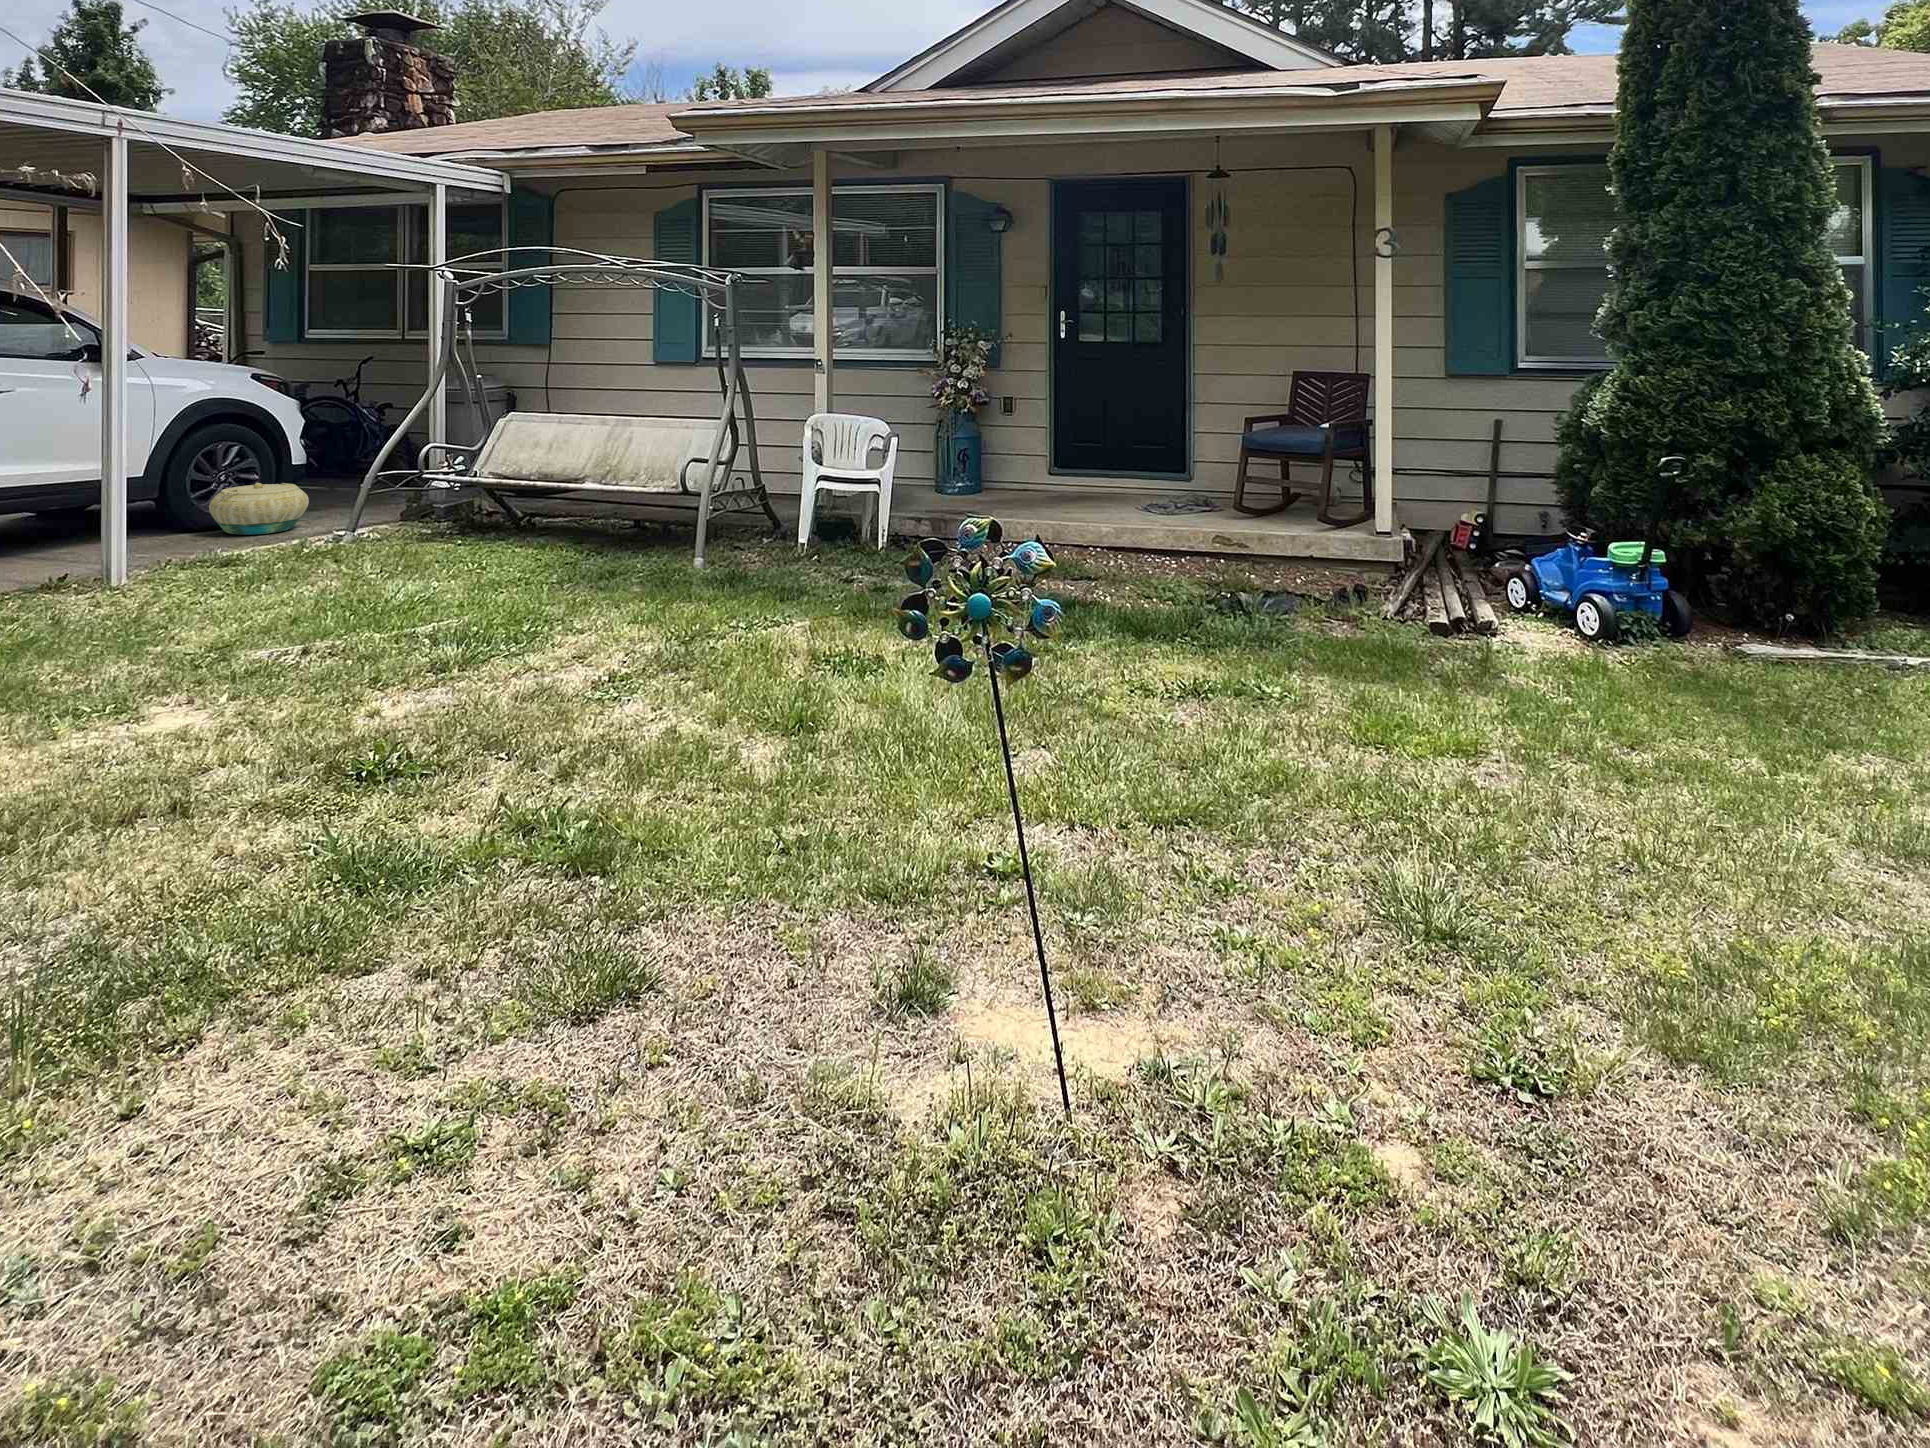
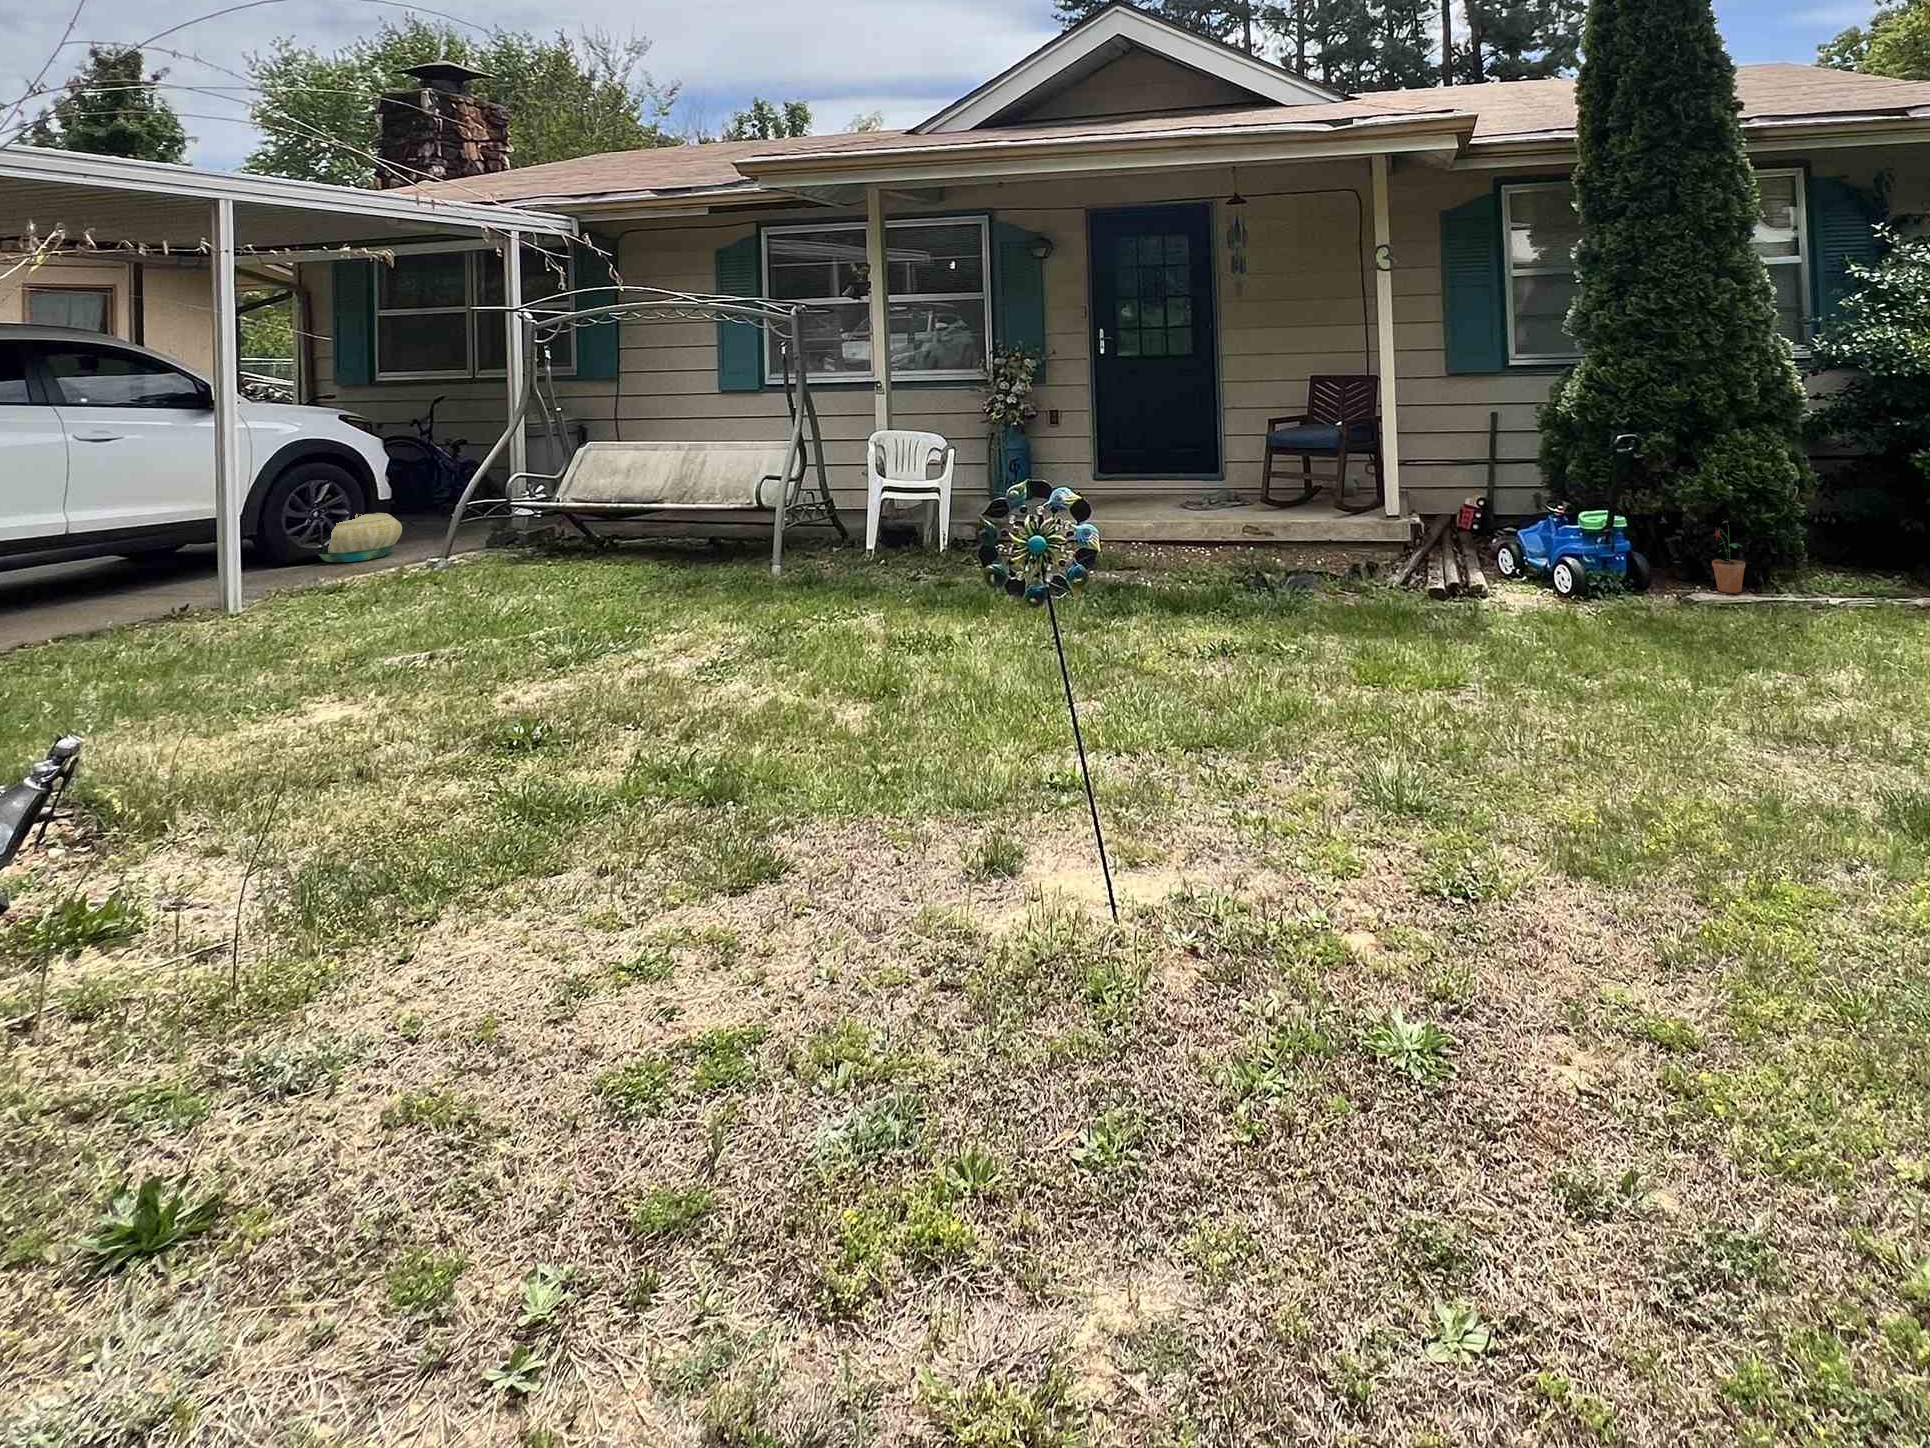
potted plant: none [1757,539,1808,648] -> present [1712,512,1745,593]

